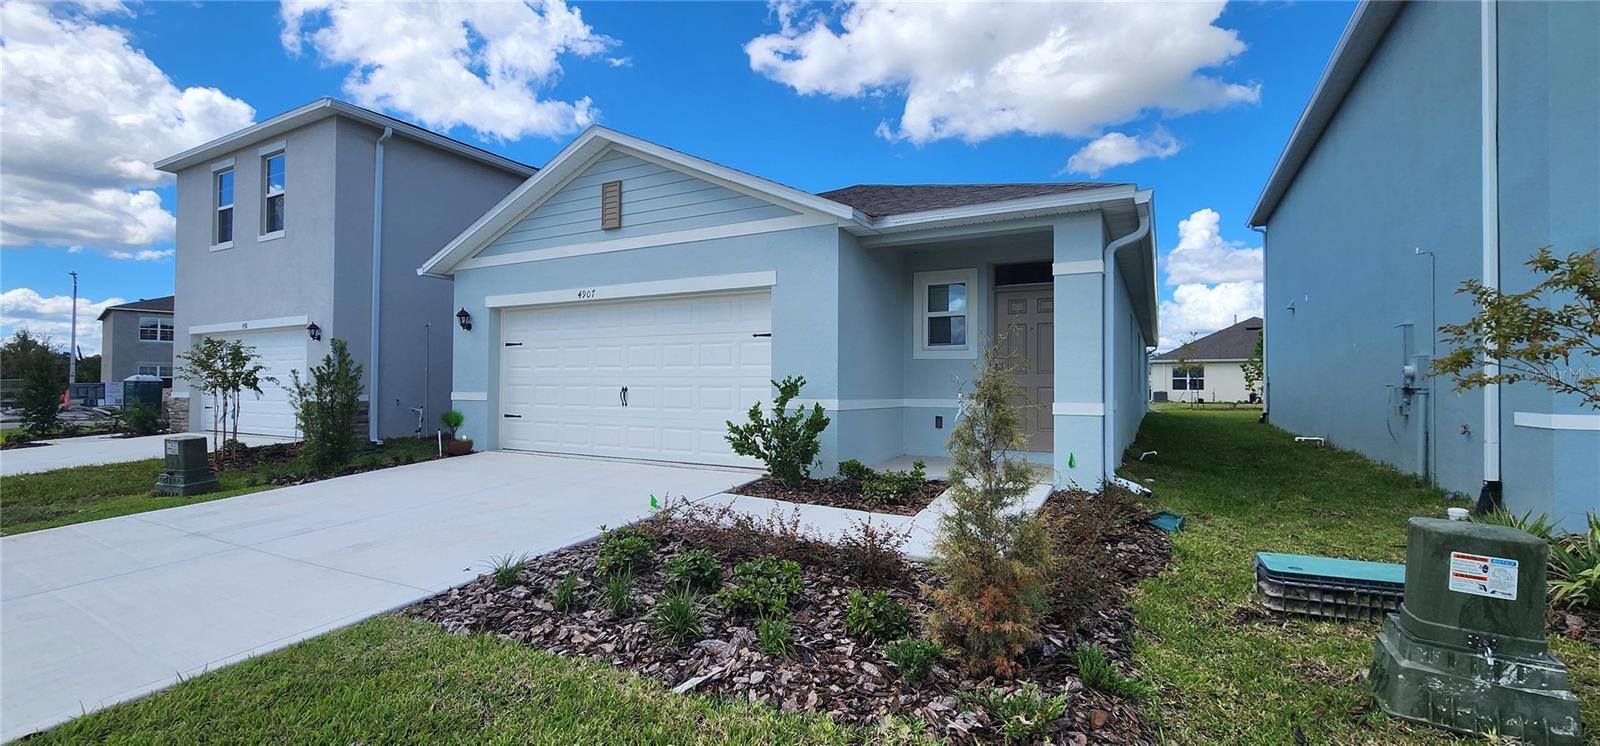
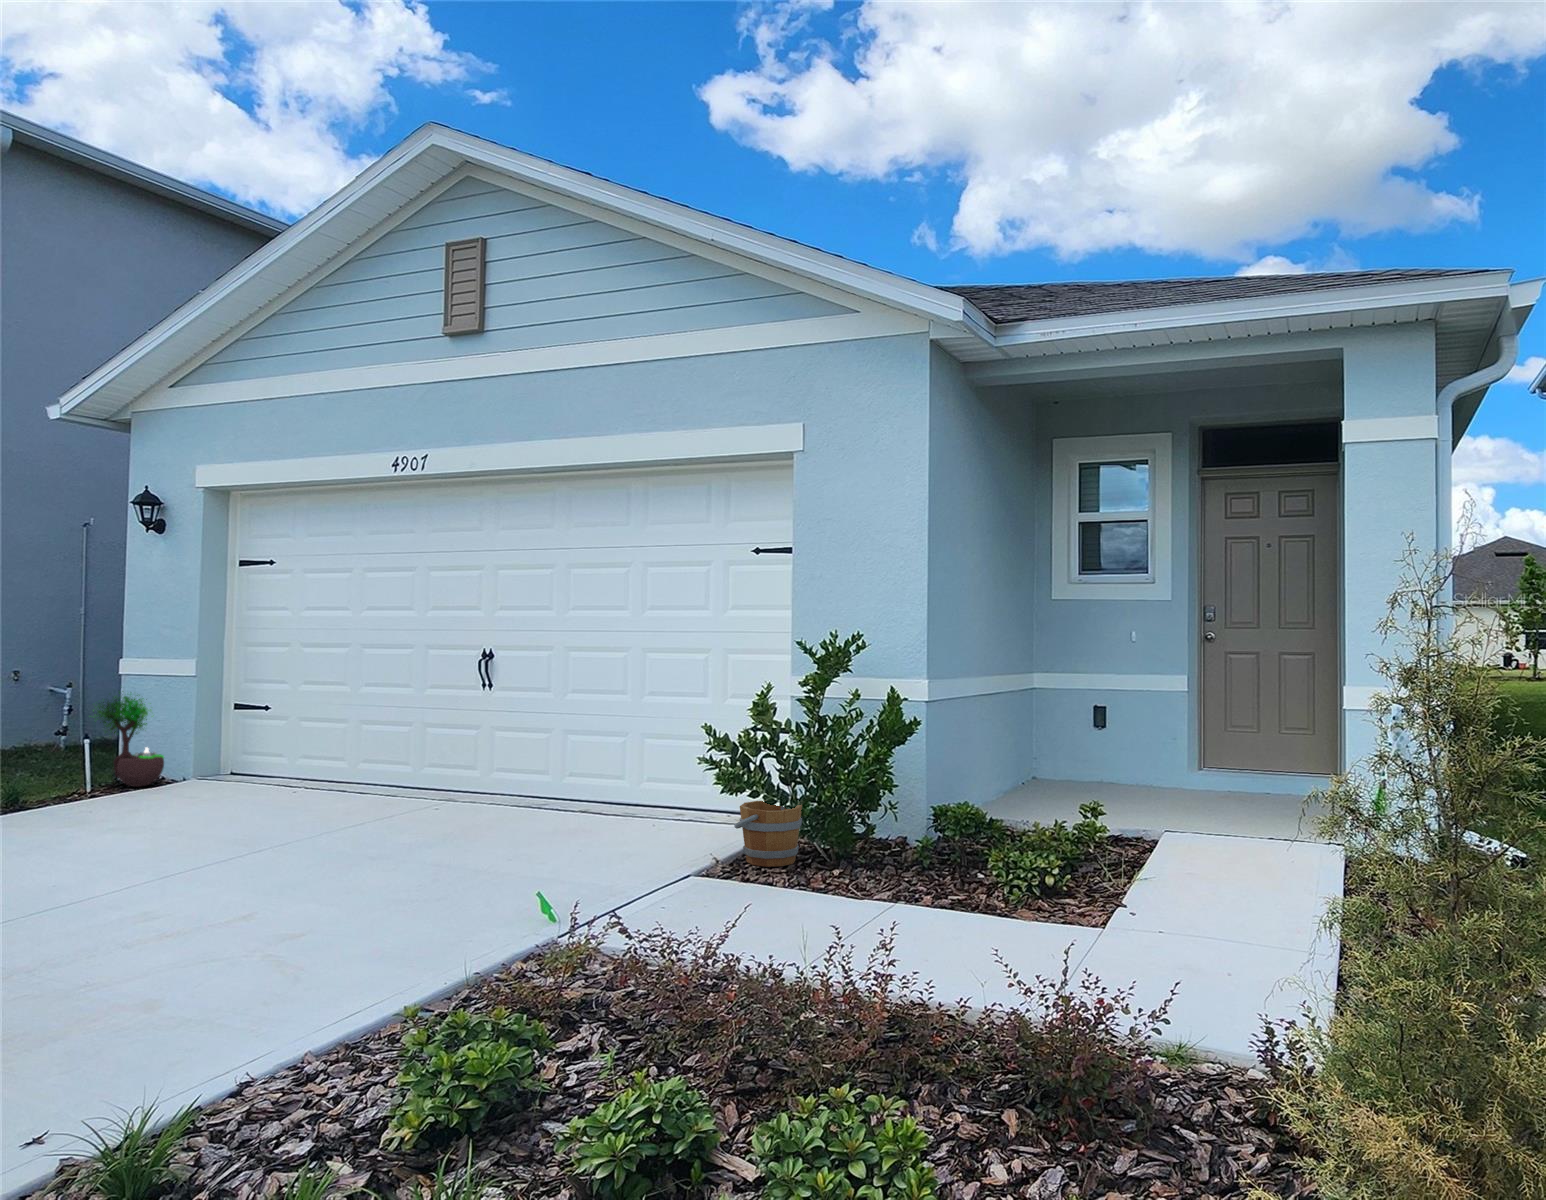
bucket: none [740,459,774,492] -> present [734,801,802,867]

